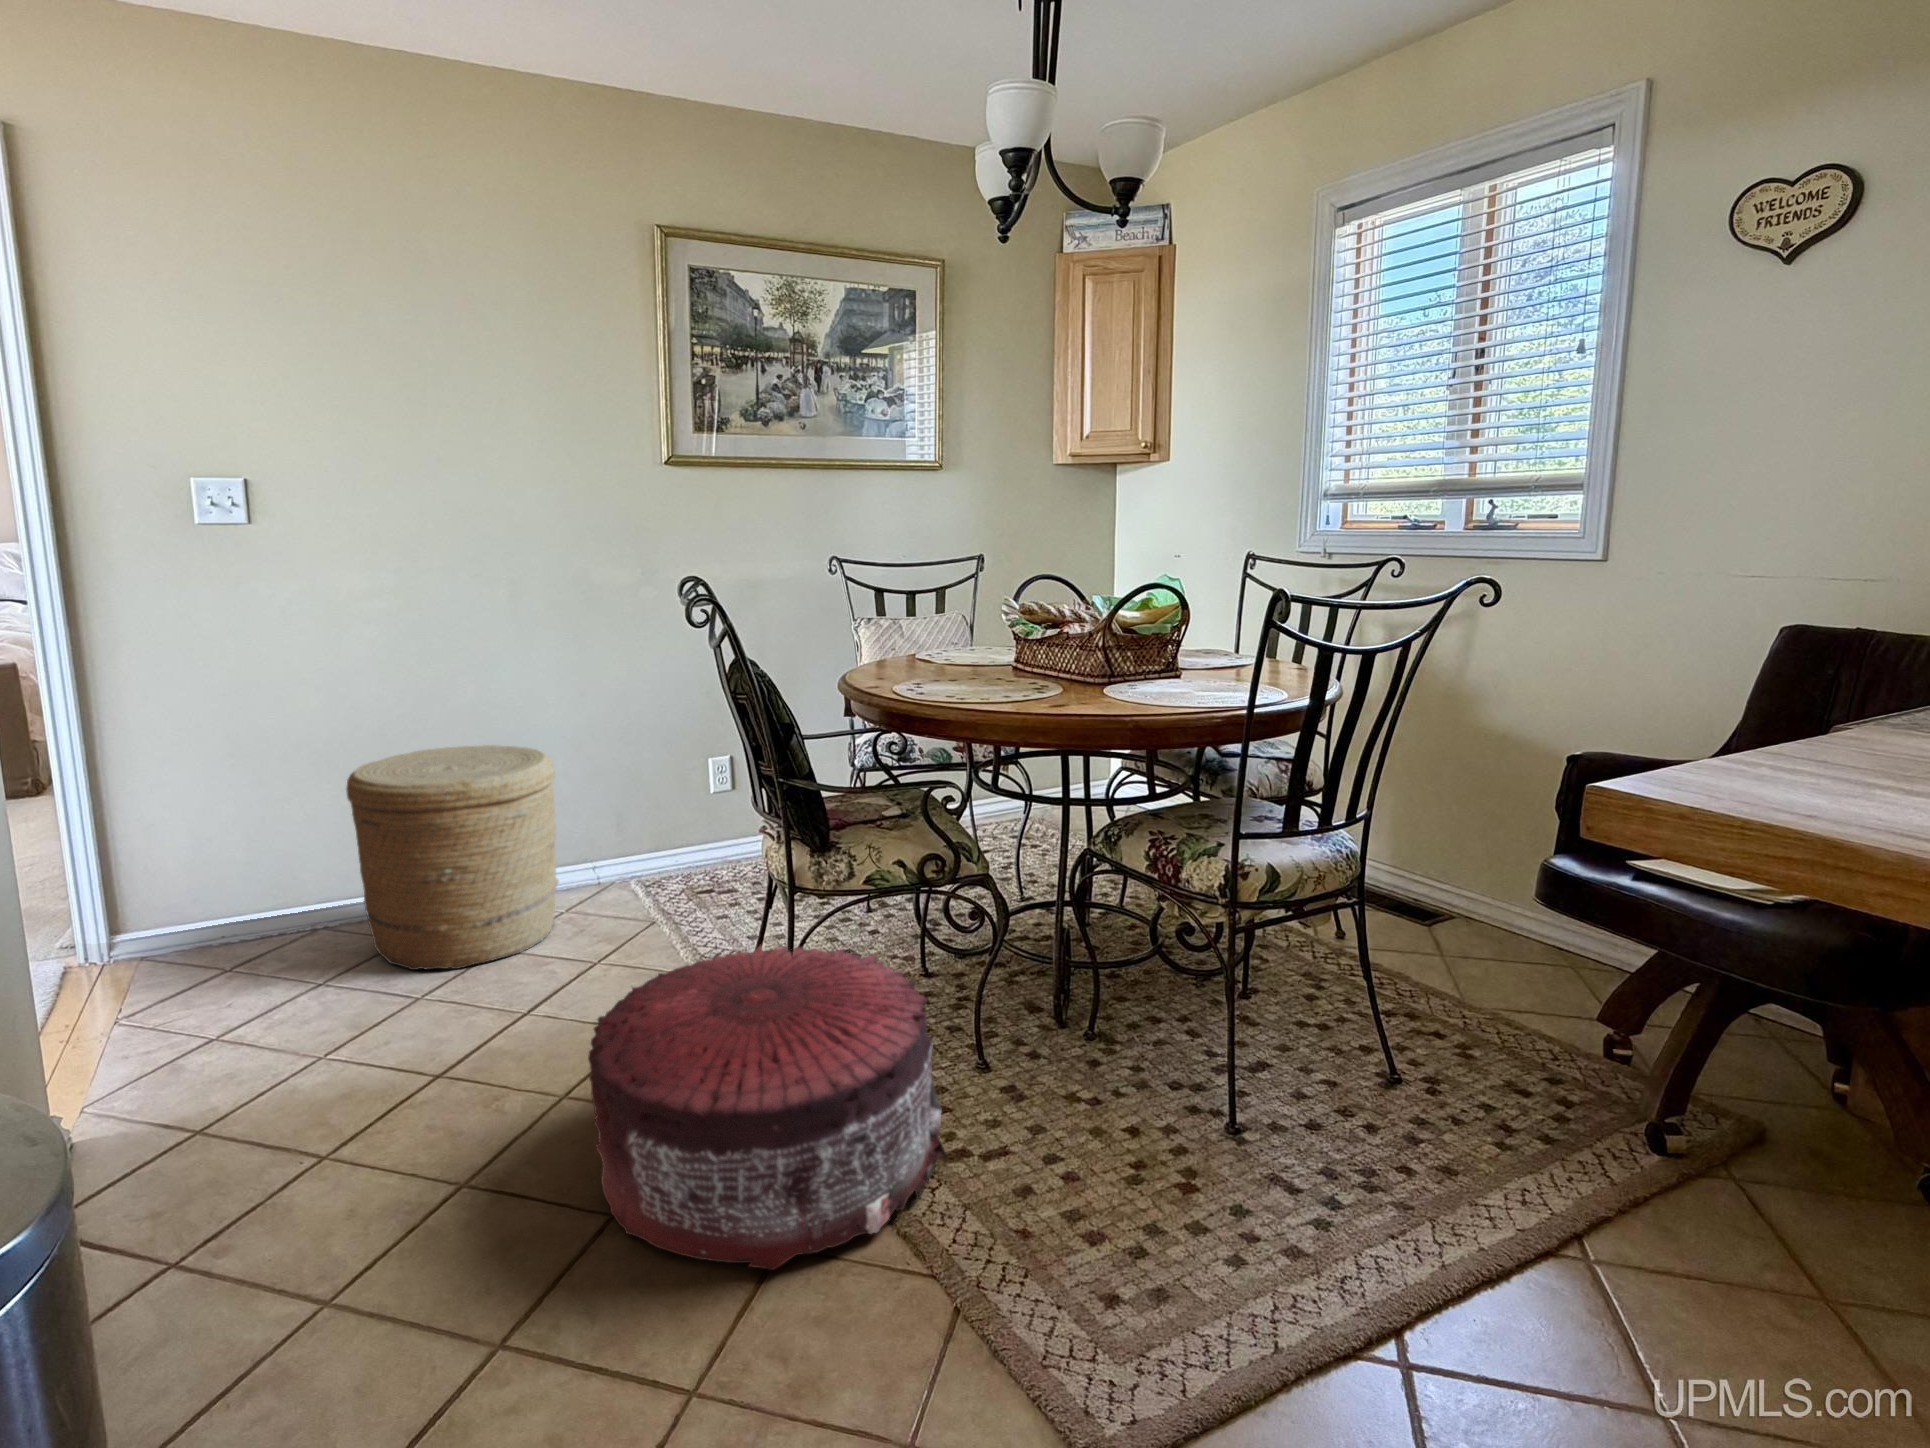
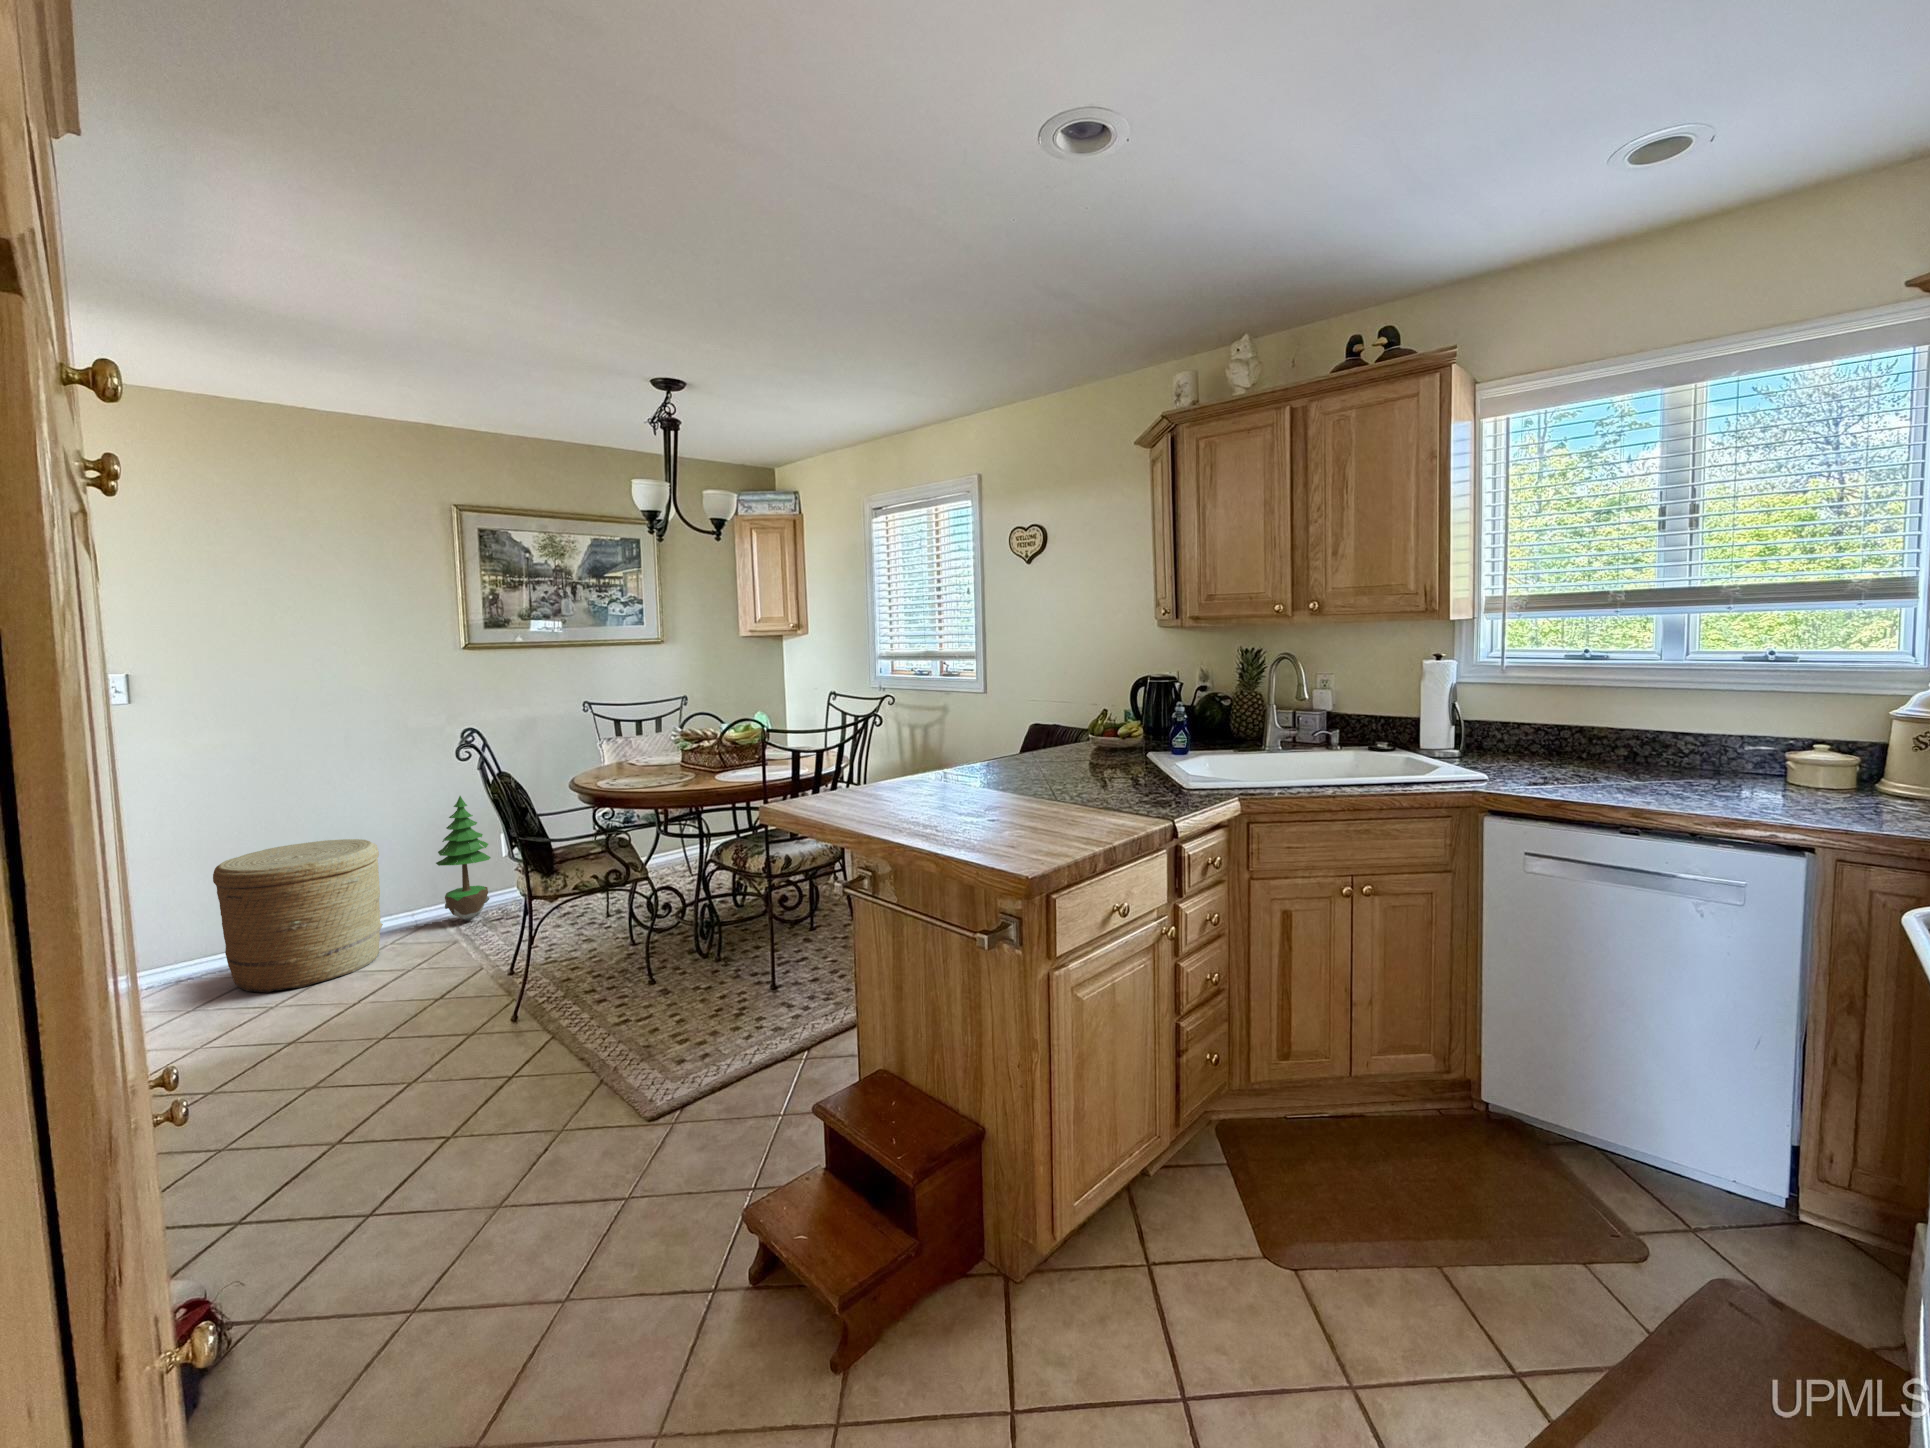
potted tree: none [626,692,699,884] -> present [436,796,491,921]
pouf: present [588,946,946,1270] -> none [400,925,615,1080]

